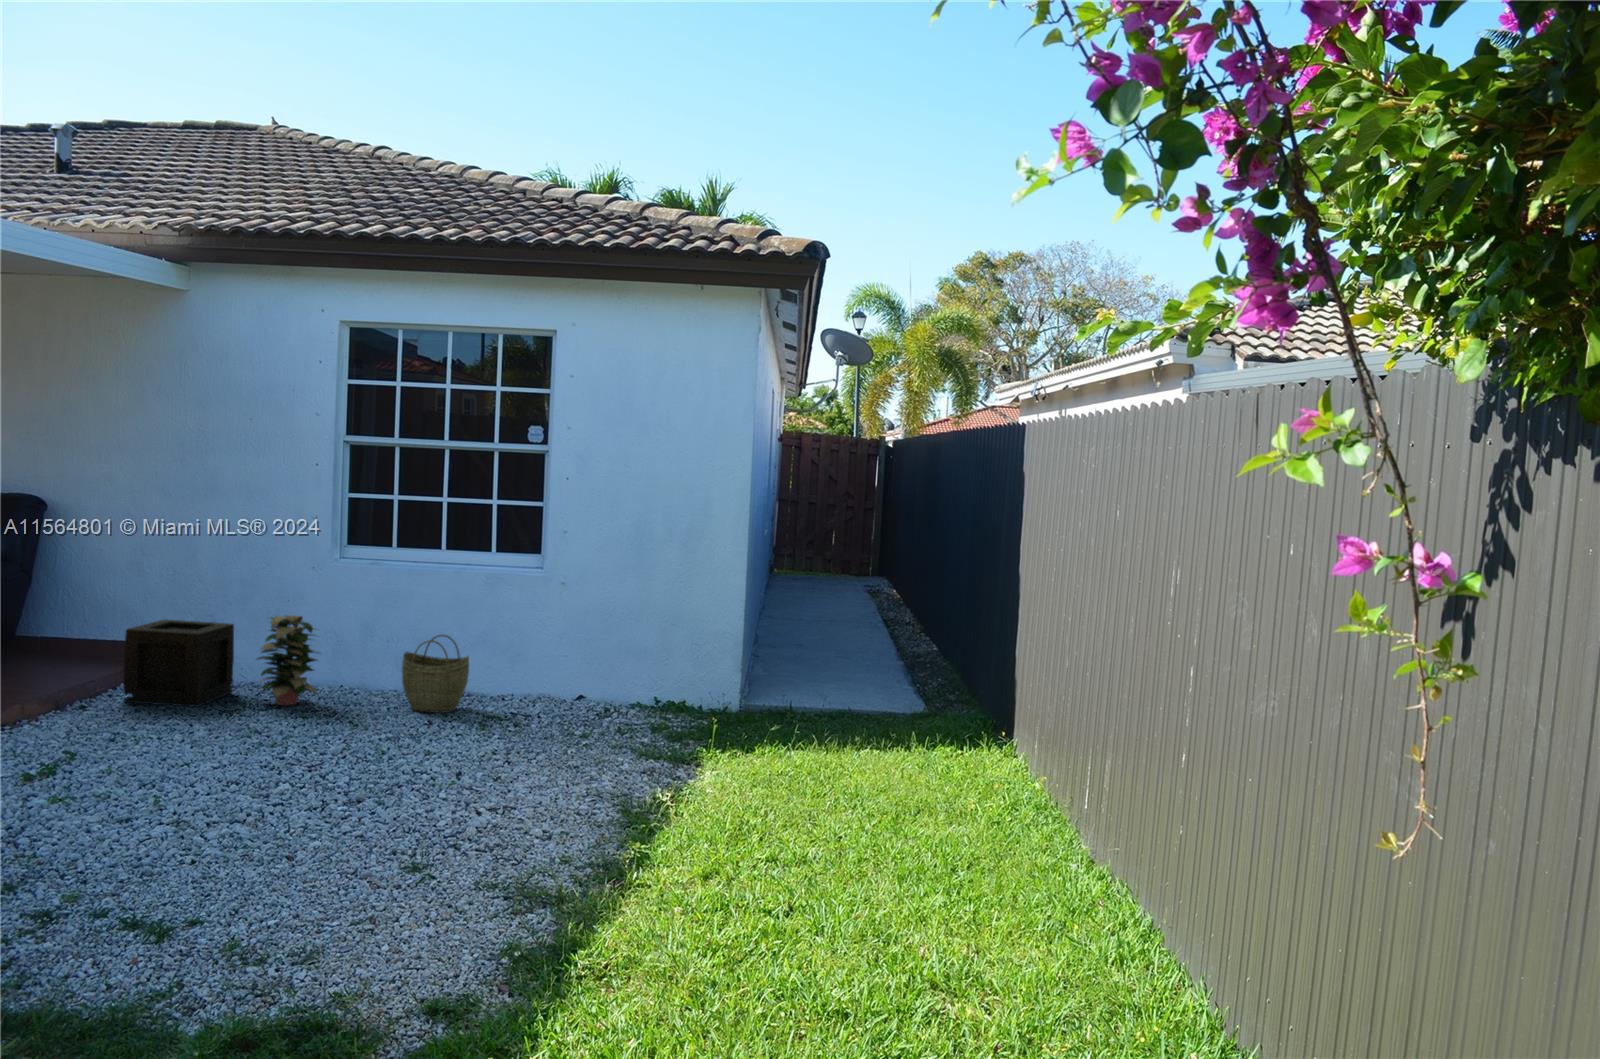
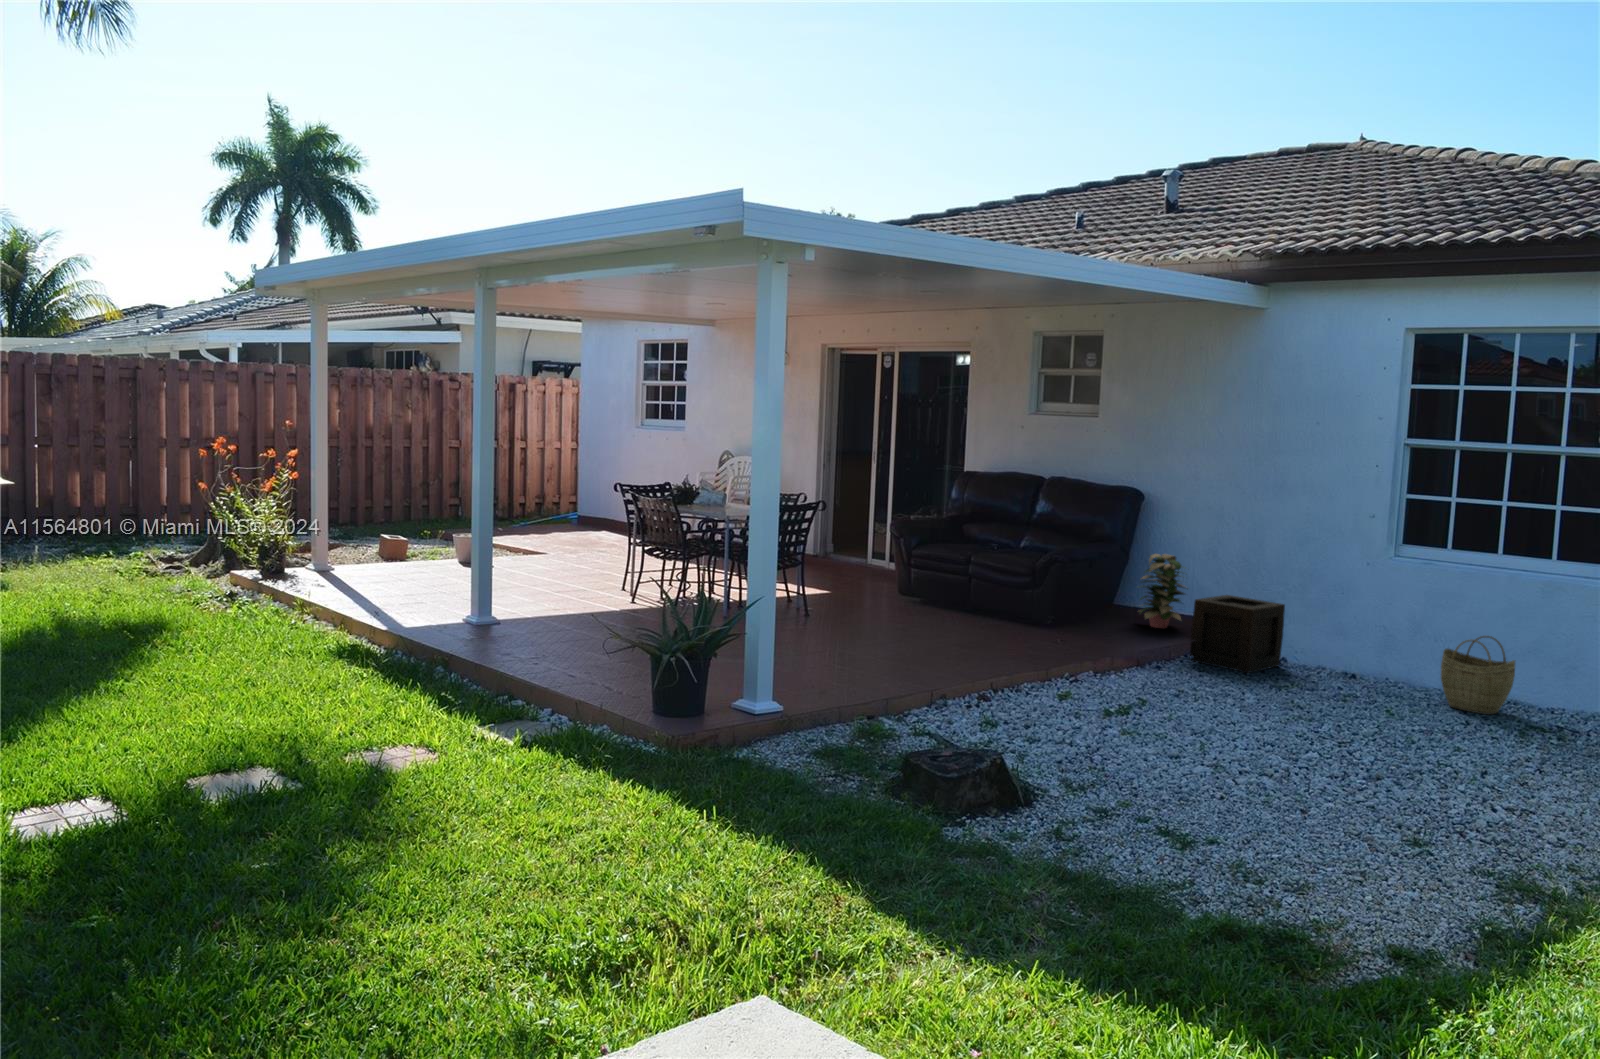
decorative plant: present [256,615,317,705] -> present [1137,554,1188,628]

